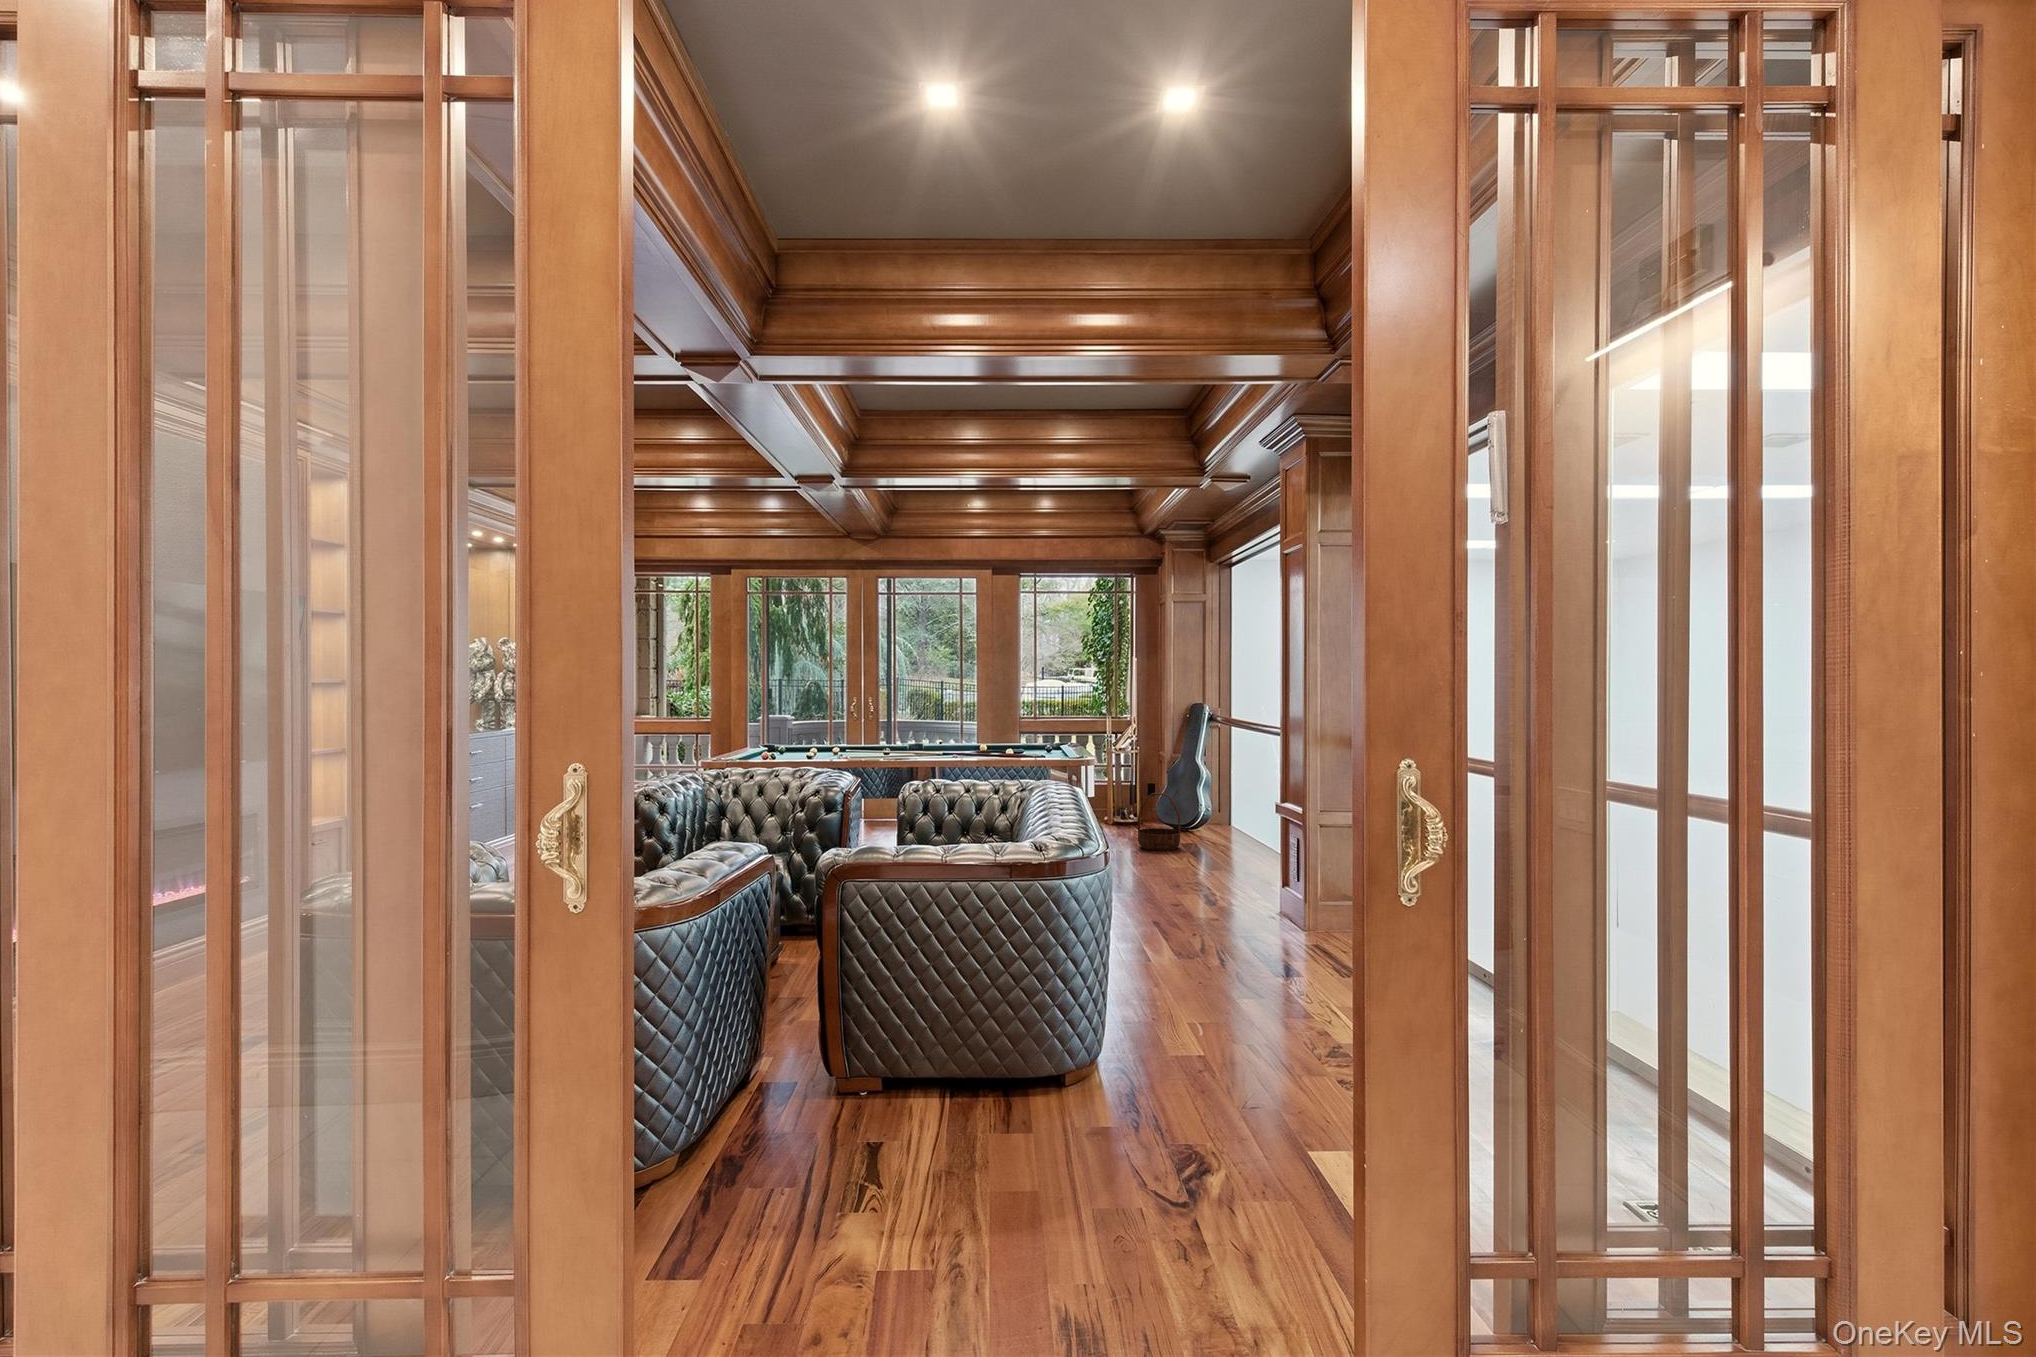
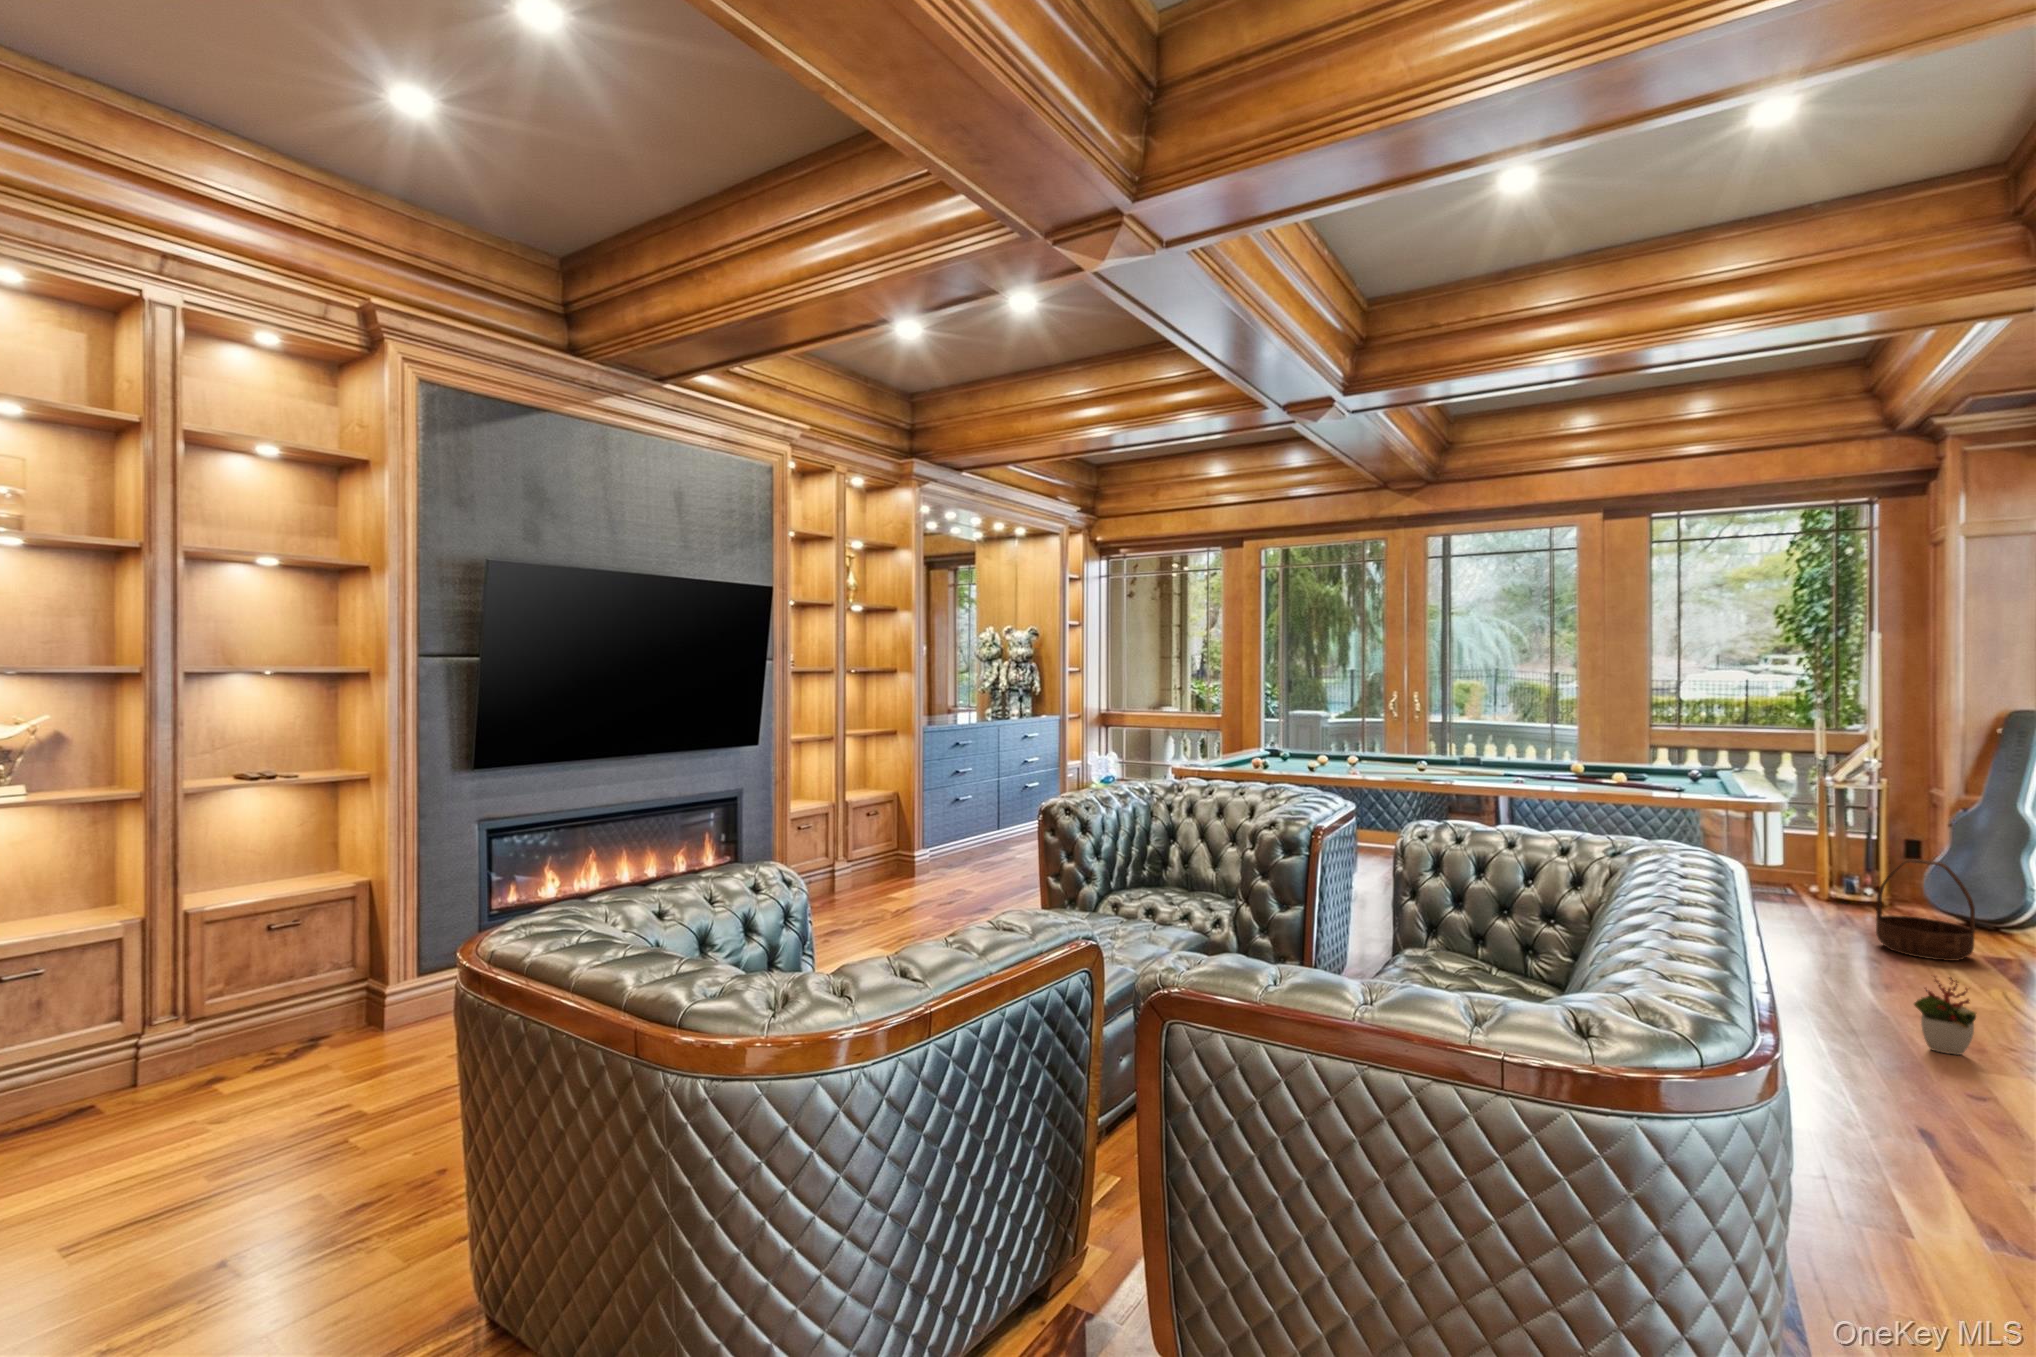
decorative plant: none [1154,849,1179,892] -> present [1914,976,1976,1055]

